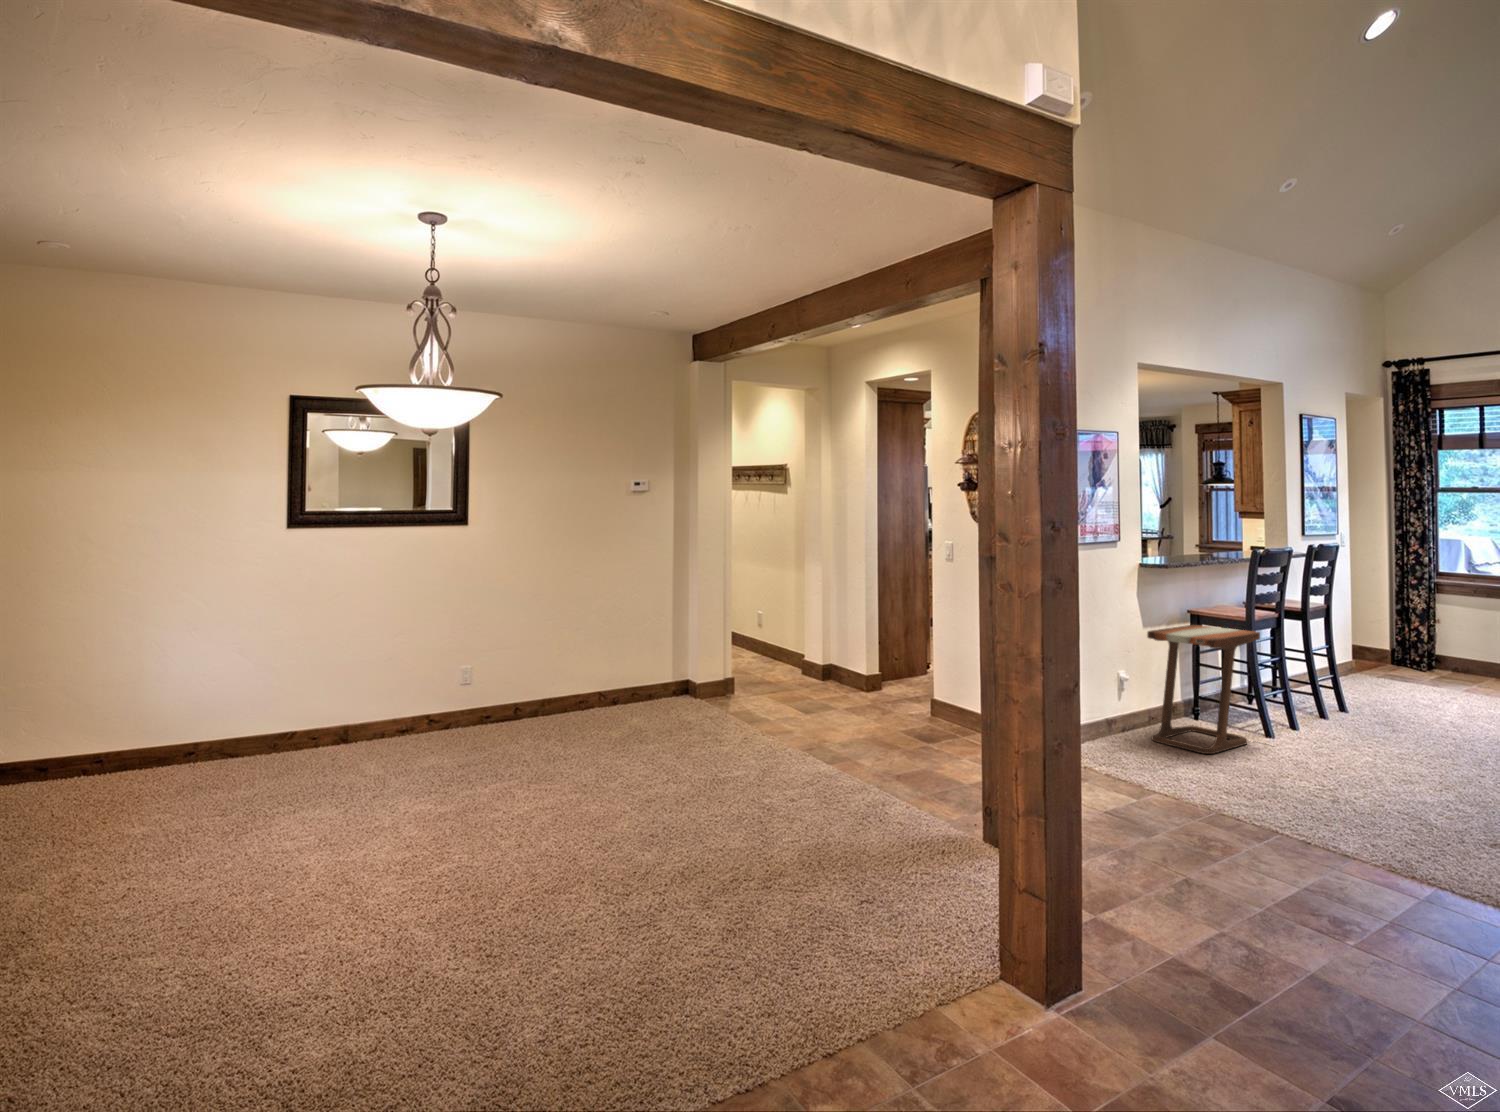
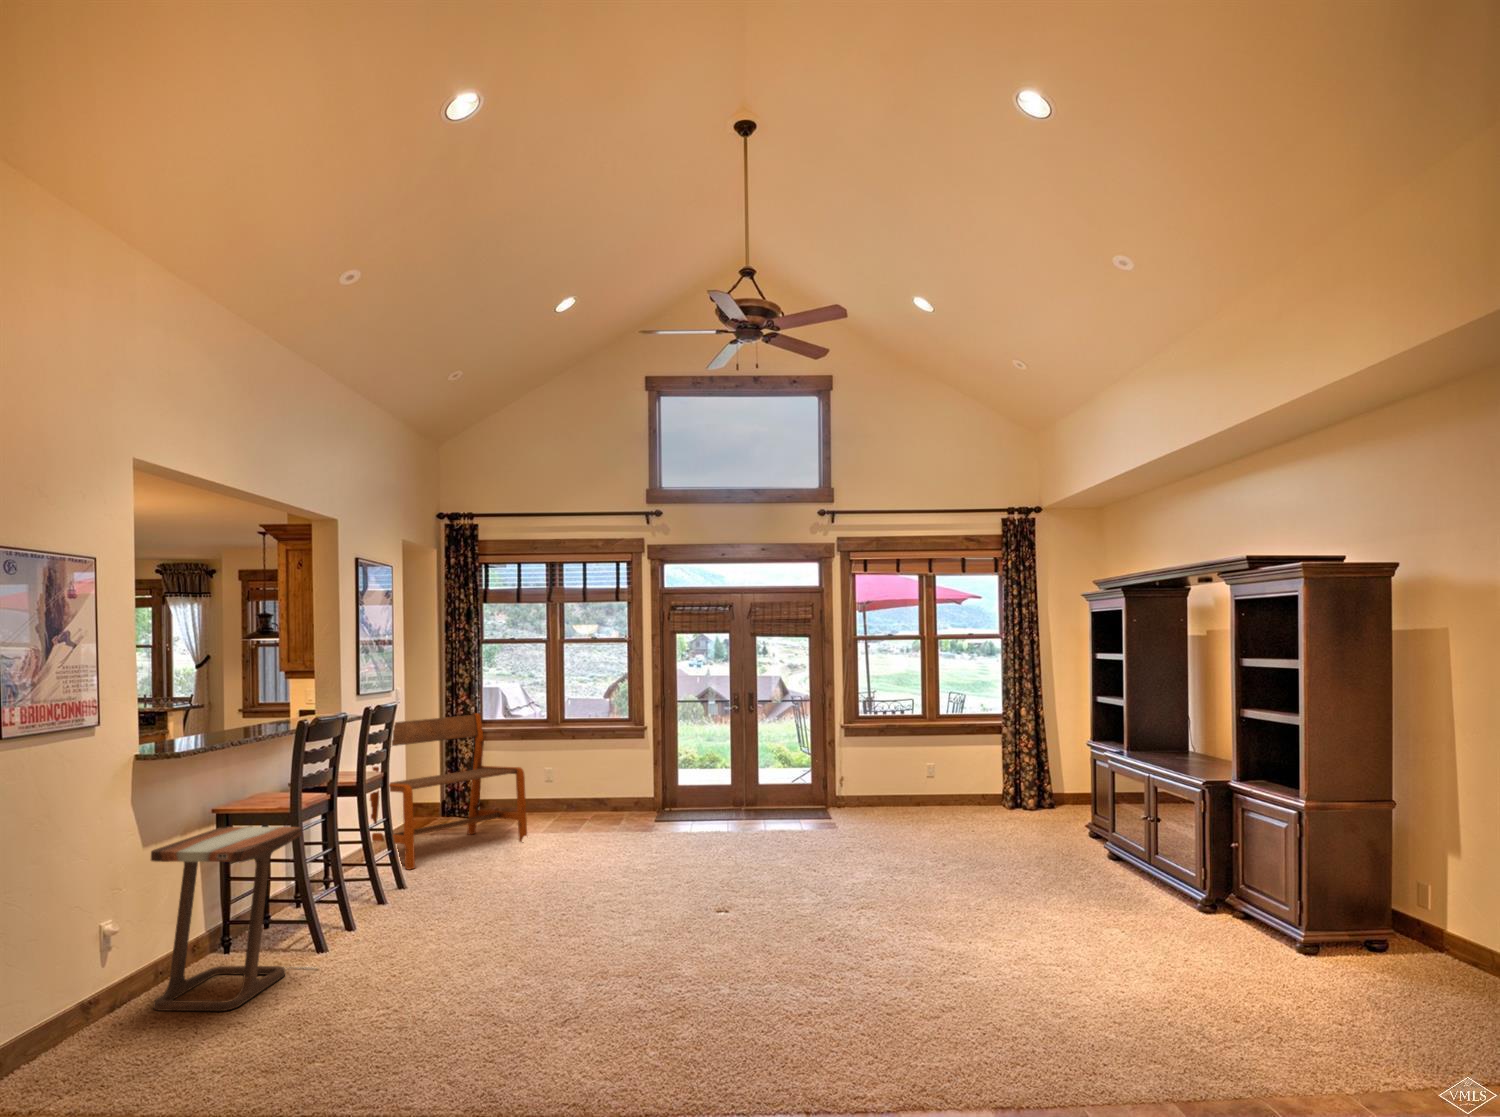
bench: none [1305,562,1496,696] -> present [370,713,527,870]

